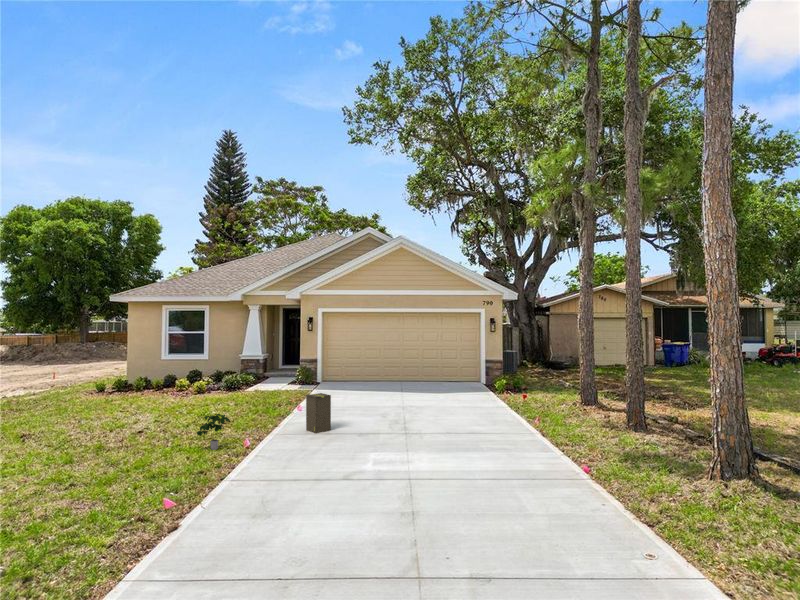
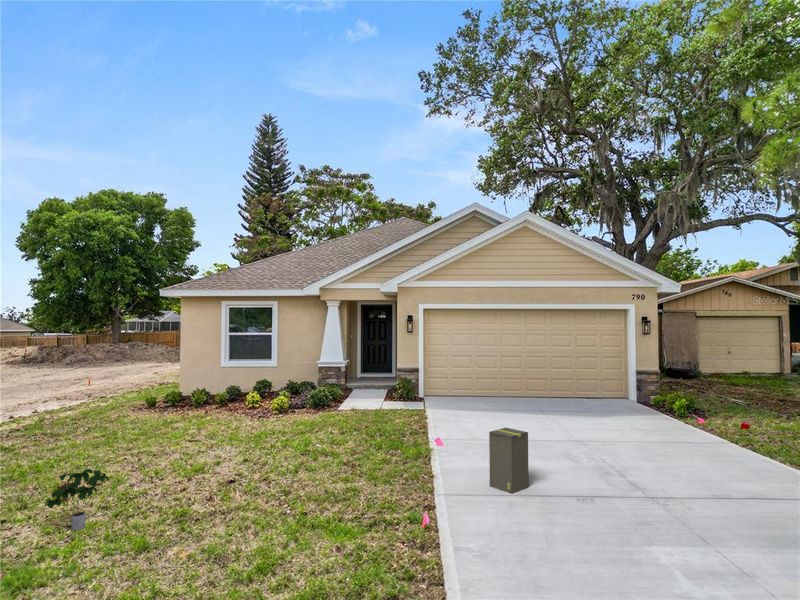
potted plant: present [197,414,230,450] -> present [45,469,109,530]

